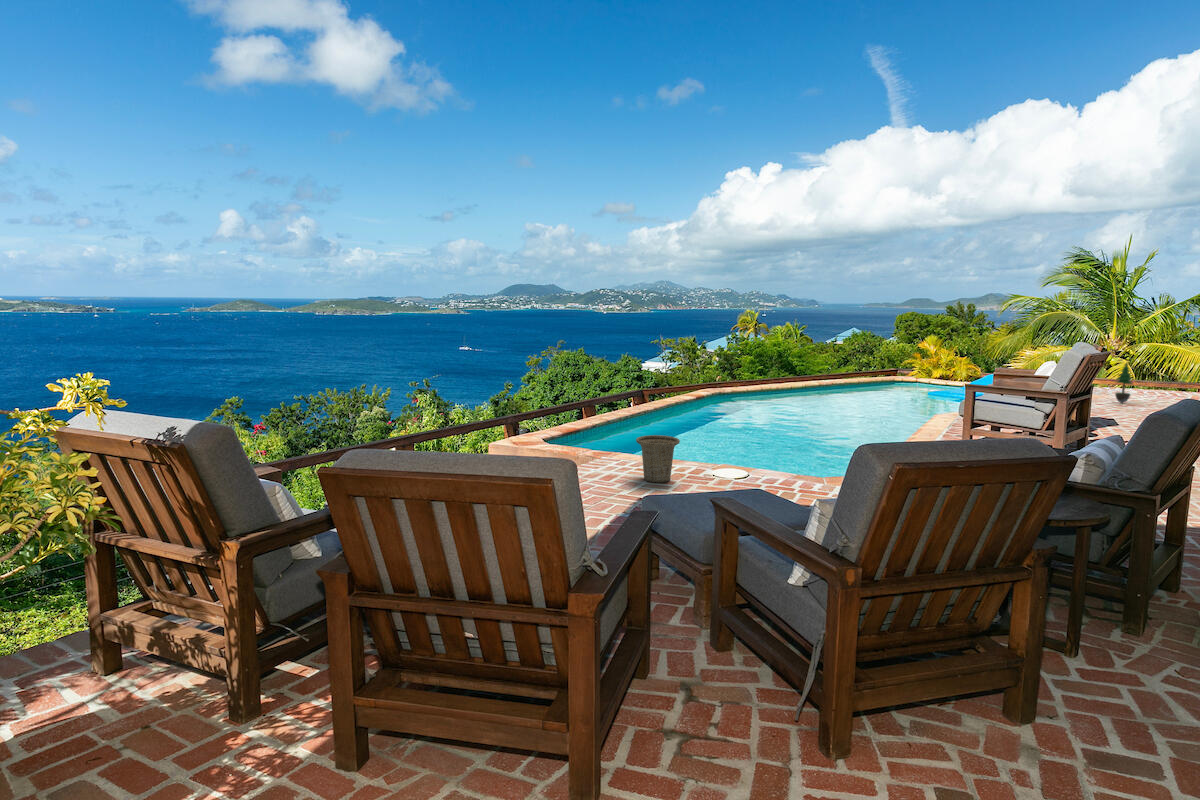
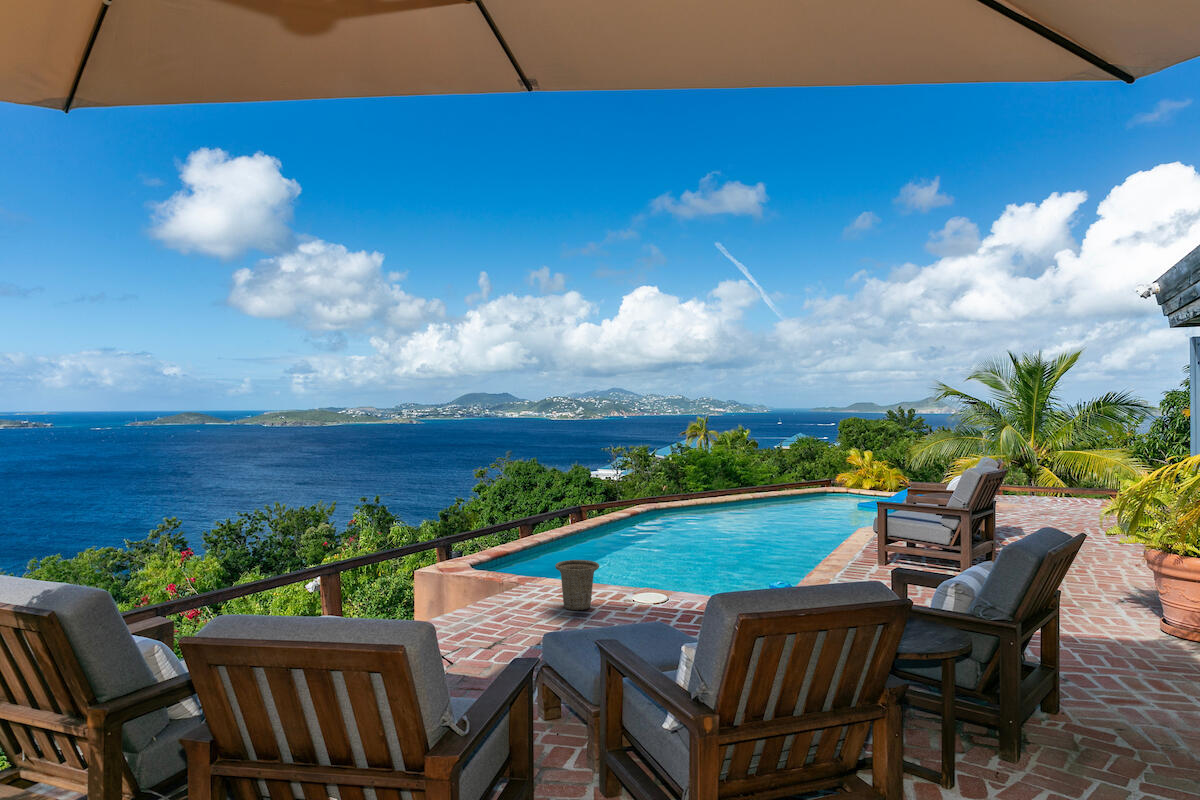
potted tree: present [1115,363,1133,403] -> none [1026,472,1044,512]

